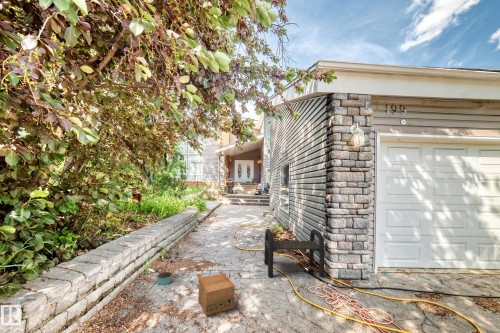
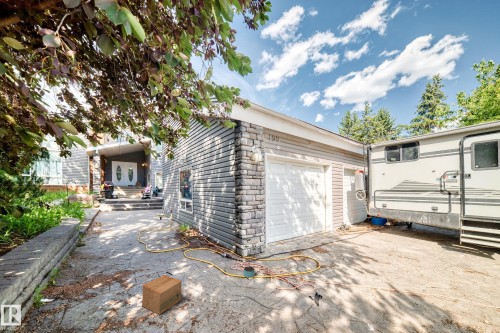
bench: present [264,229,324,278] -> none [187,224,236,269]
potted plant: present [153,238,179,285] -> present [243,239,260,277]

